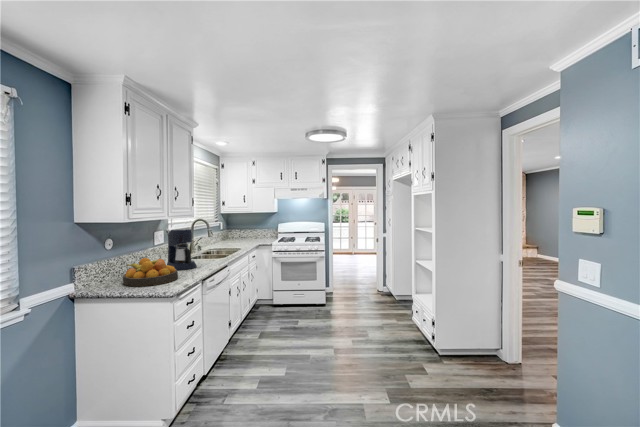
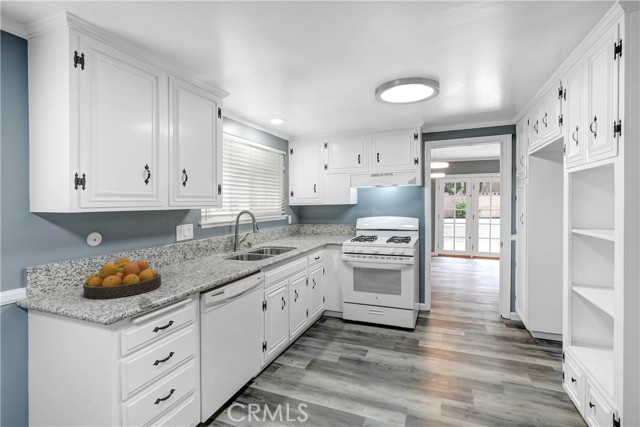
coffee maker: present [167,229,197,270] -> none [176,221,210,275]

